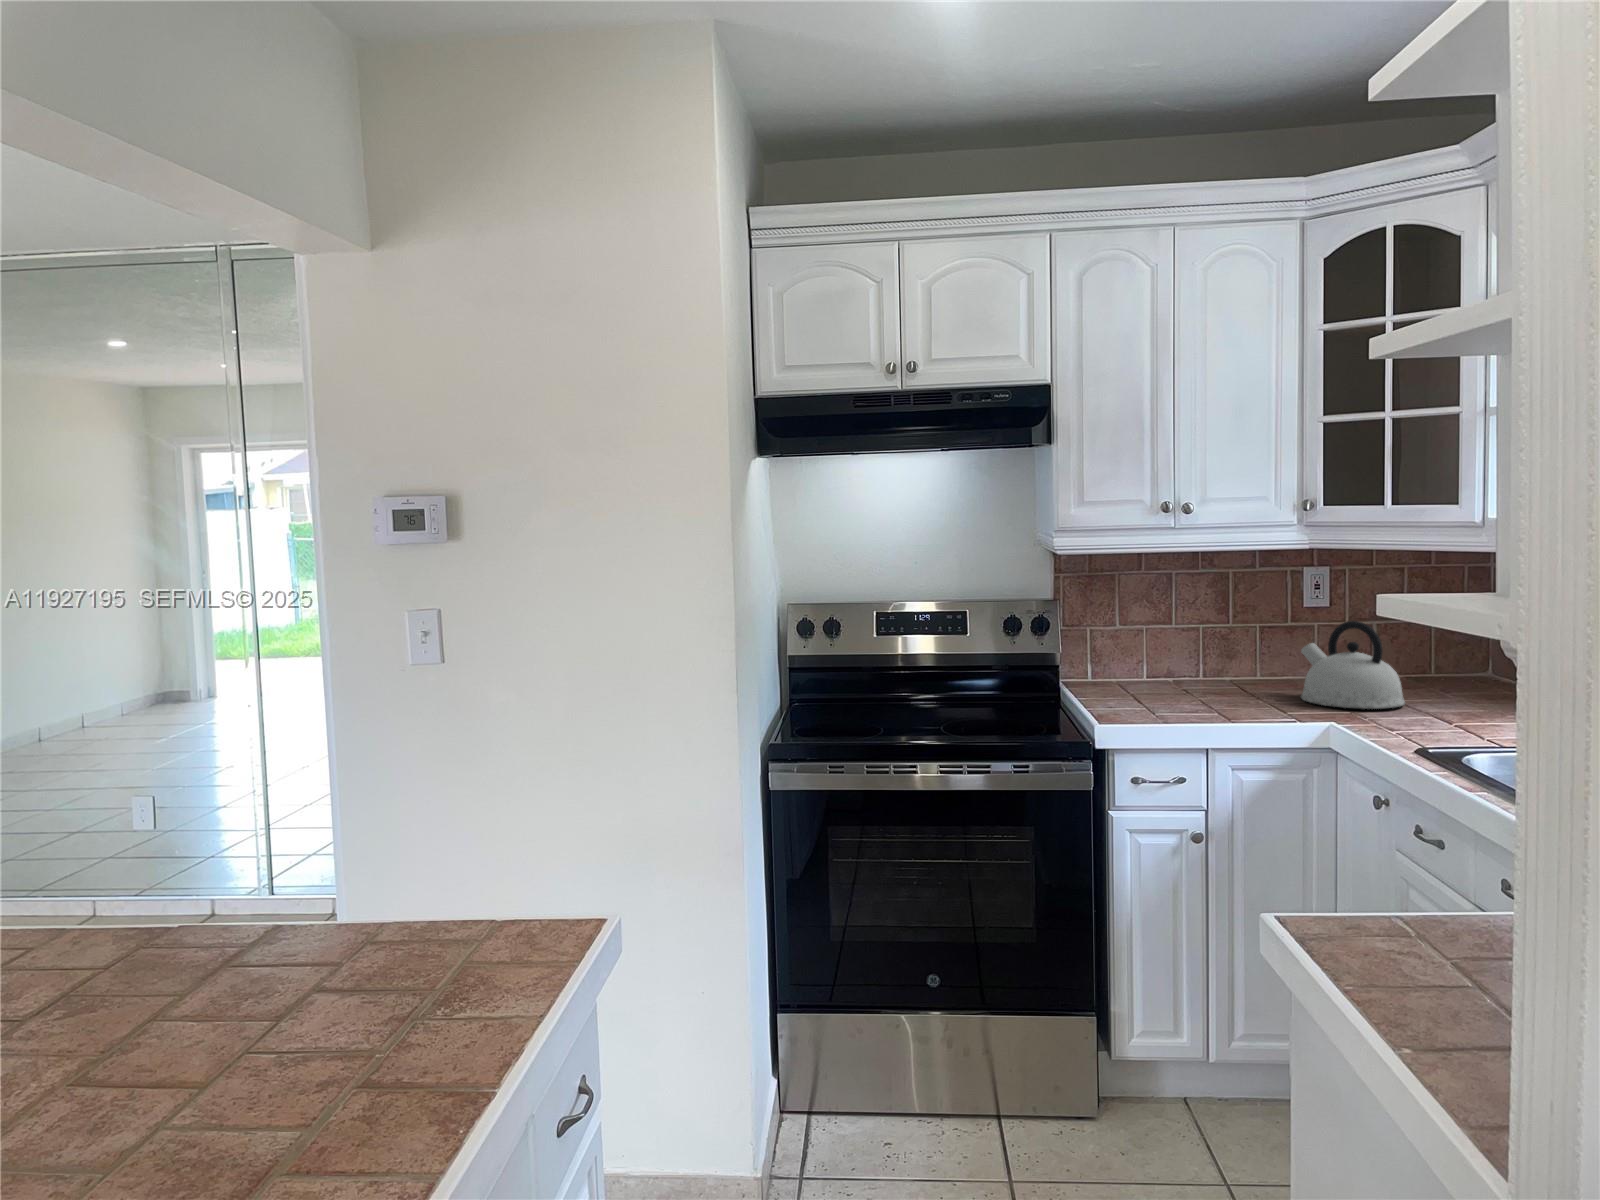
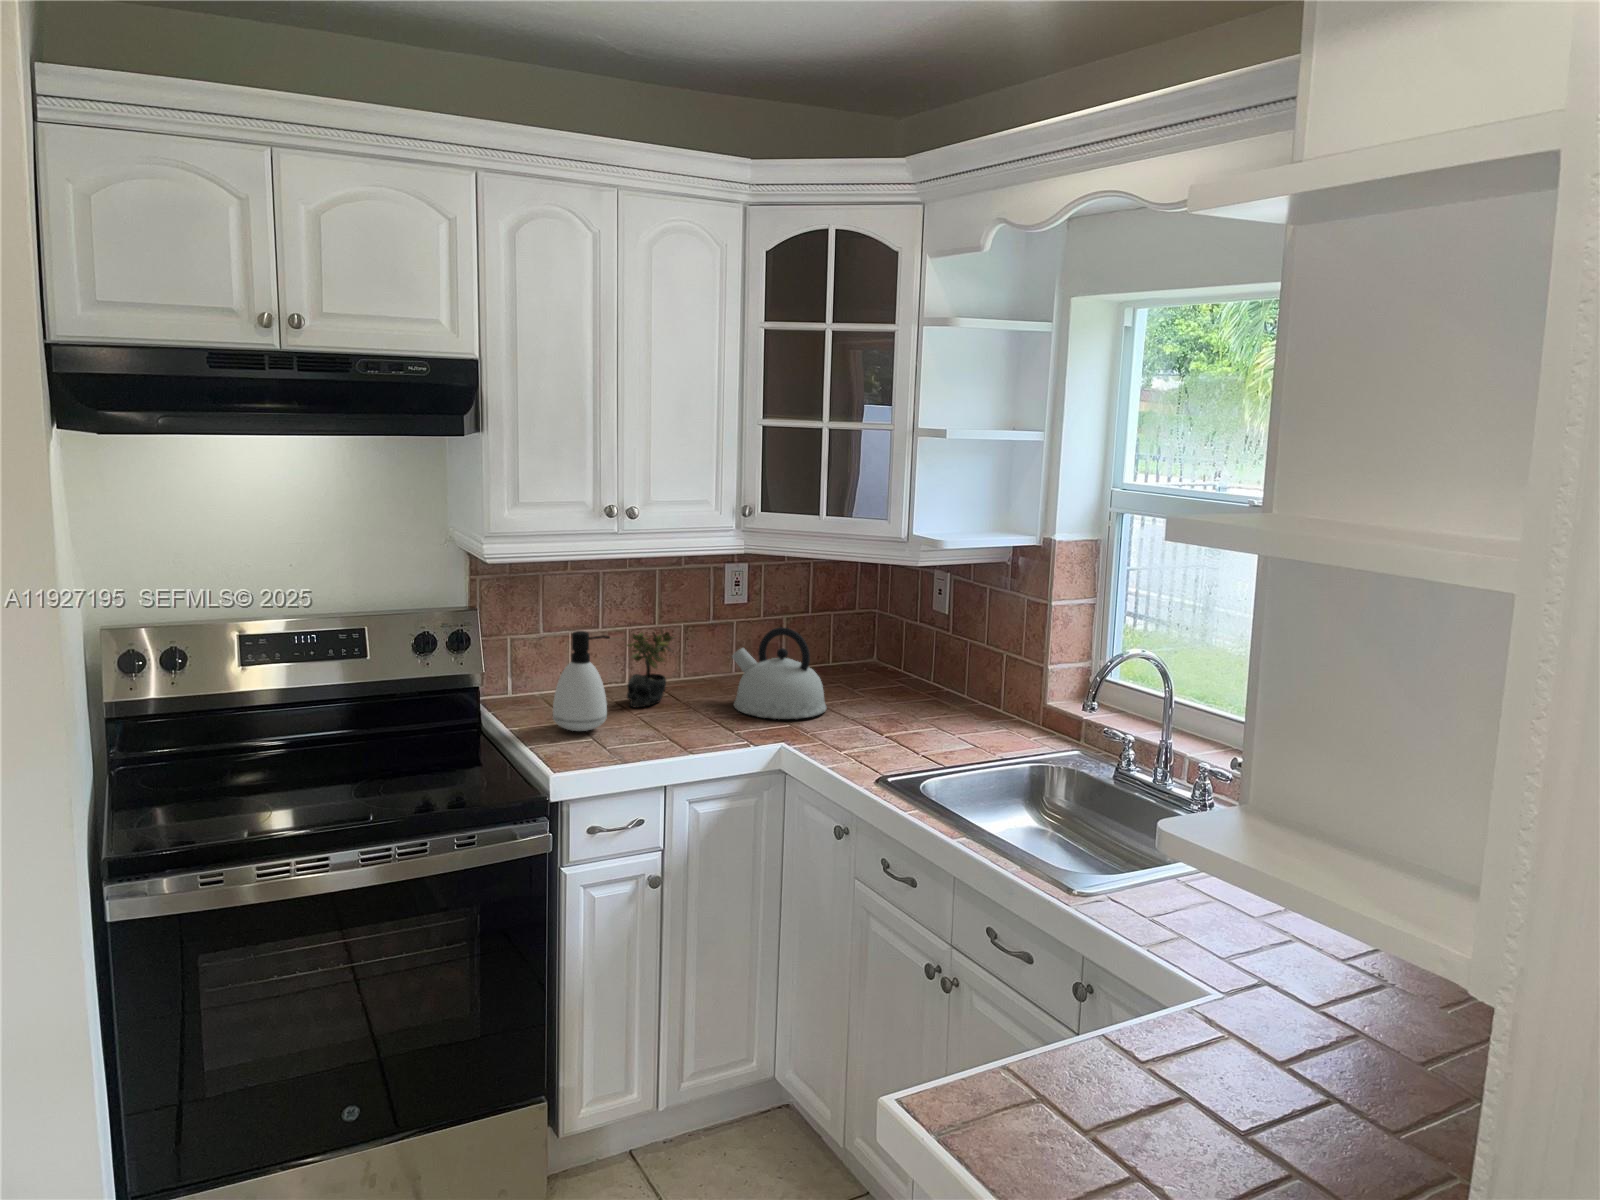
soap dispenser: none [1115,614,1166,702] -> present [553,631,610,731]
succulent plant: none [1192,621,1242,692] -> present [627,629,675,707]

